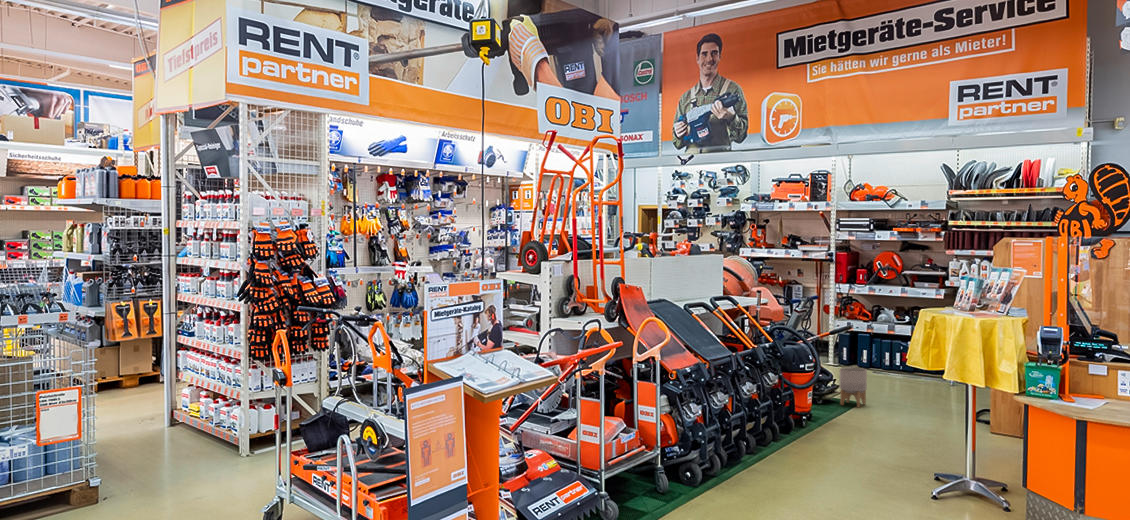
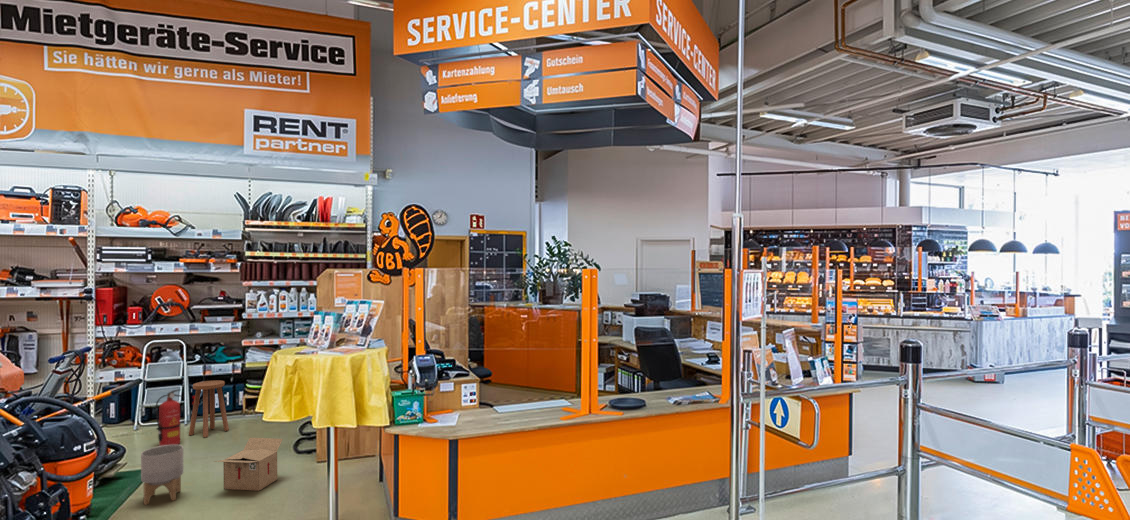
stool: none [893,336,926,384] -> present [189,380,229,438]
fire extinguisher: none [866,338,887,383] -> present [156,389,181,446]
cardboard box: none [885,377,941,416] -> present [216,438,283,491]

